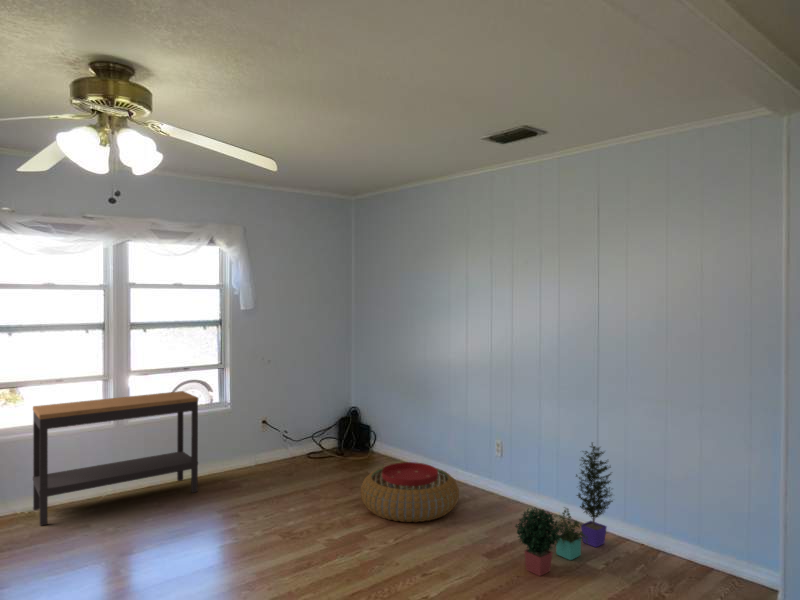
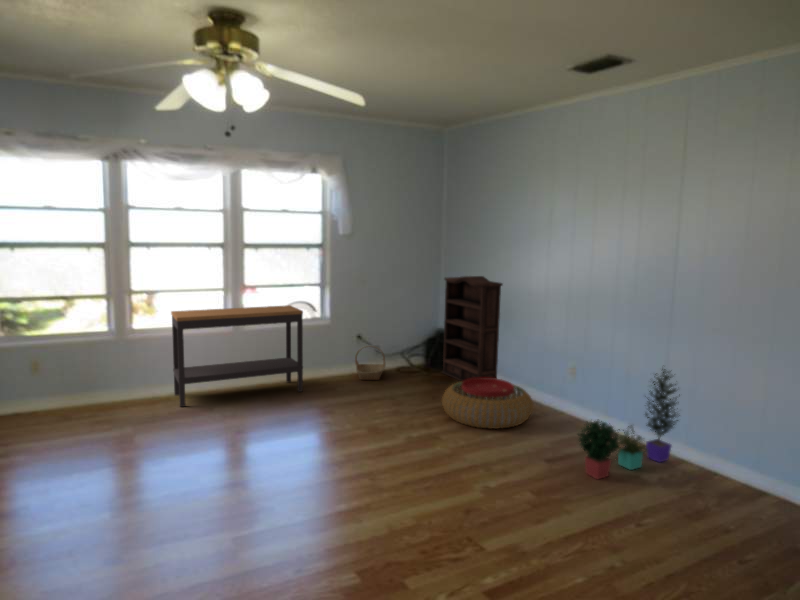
bookshelf: none [354,350,417,473] -> present [442,276,502,381]
basket: none [258,431,293,471] -> present [355,346,385,380]

